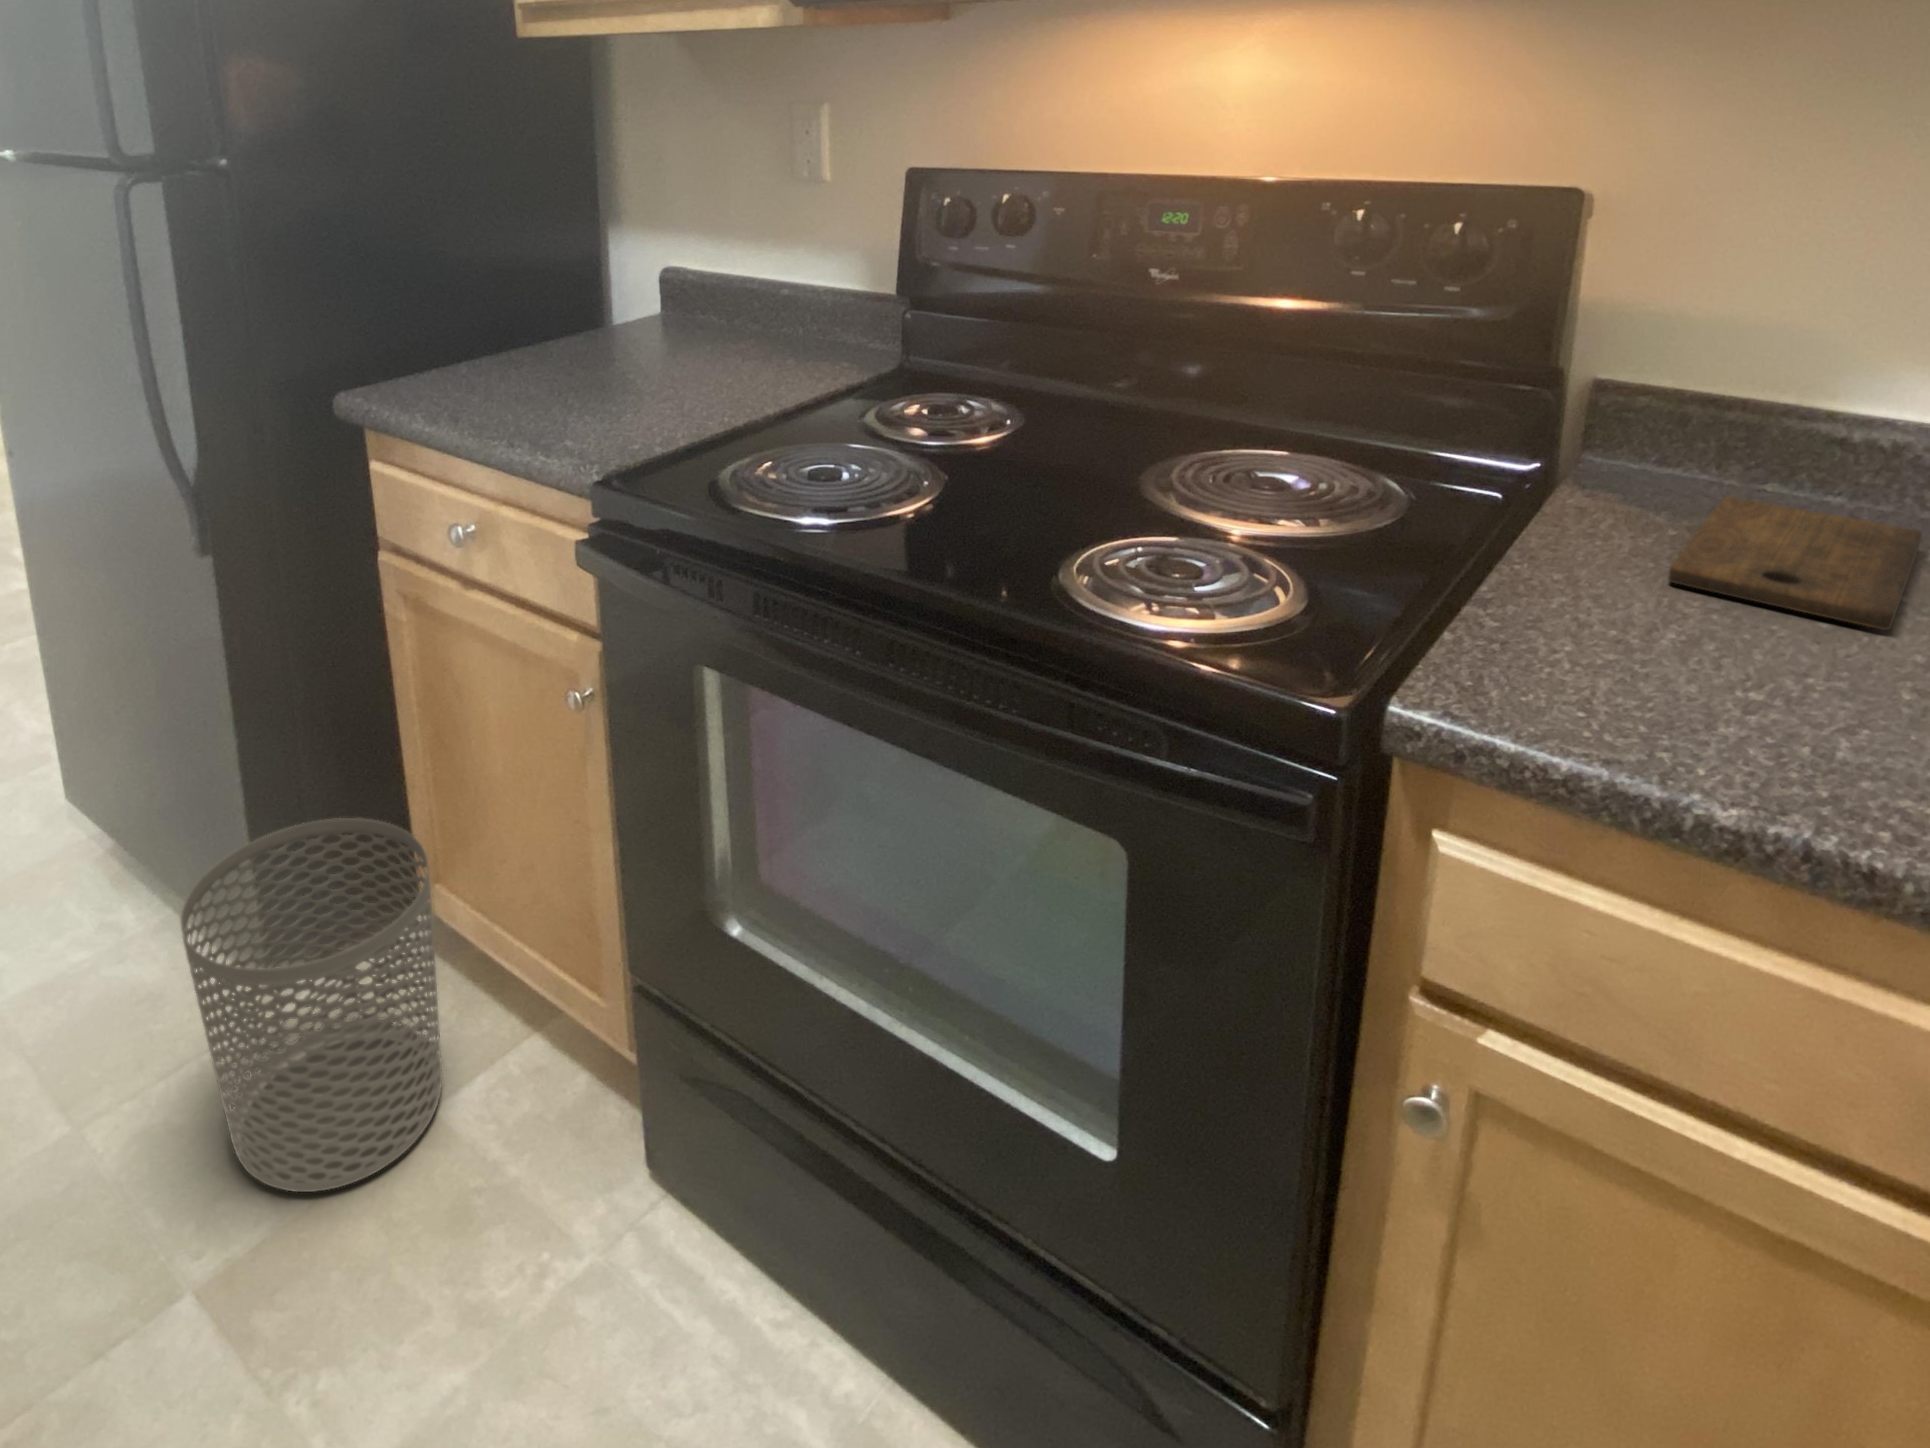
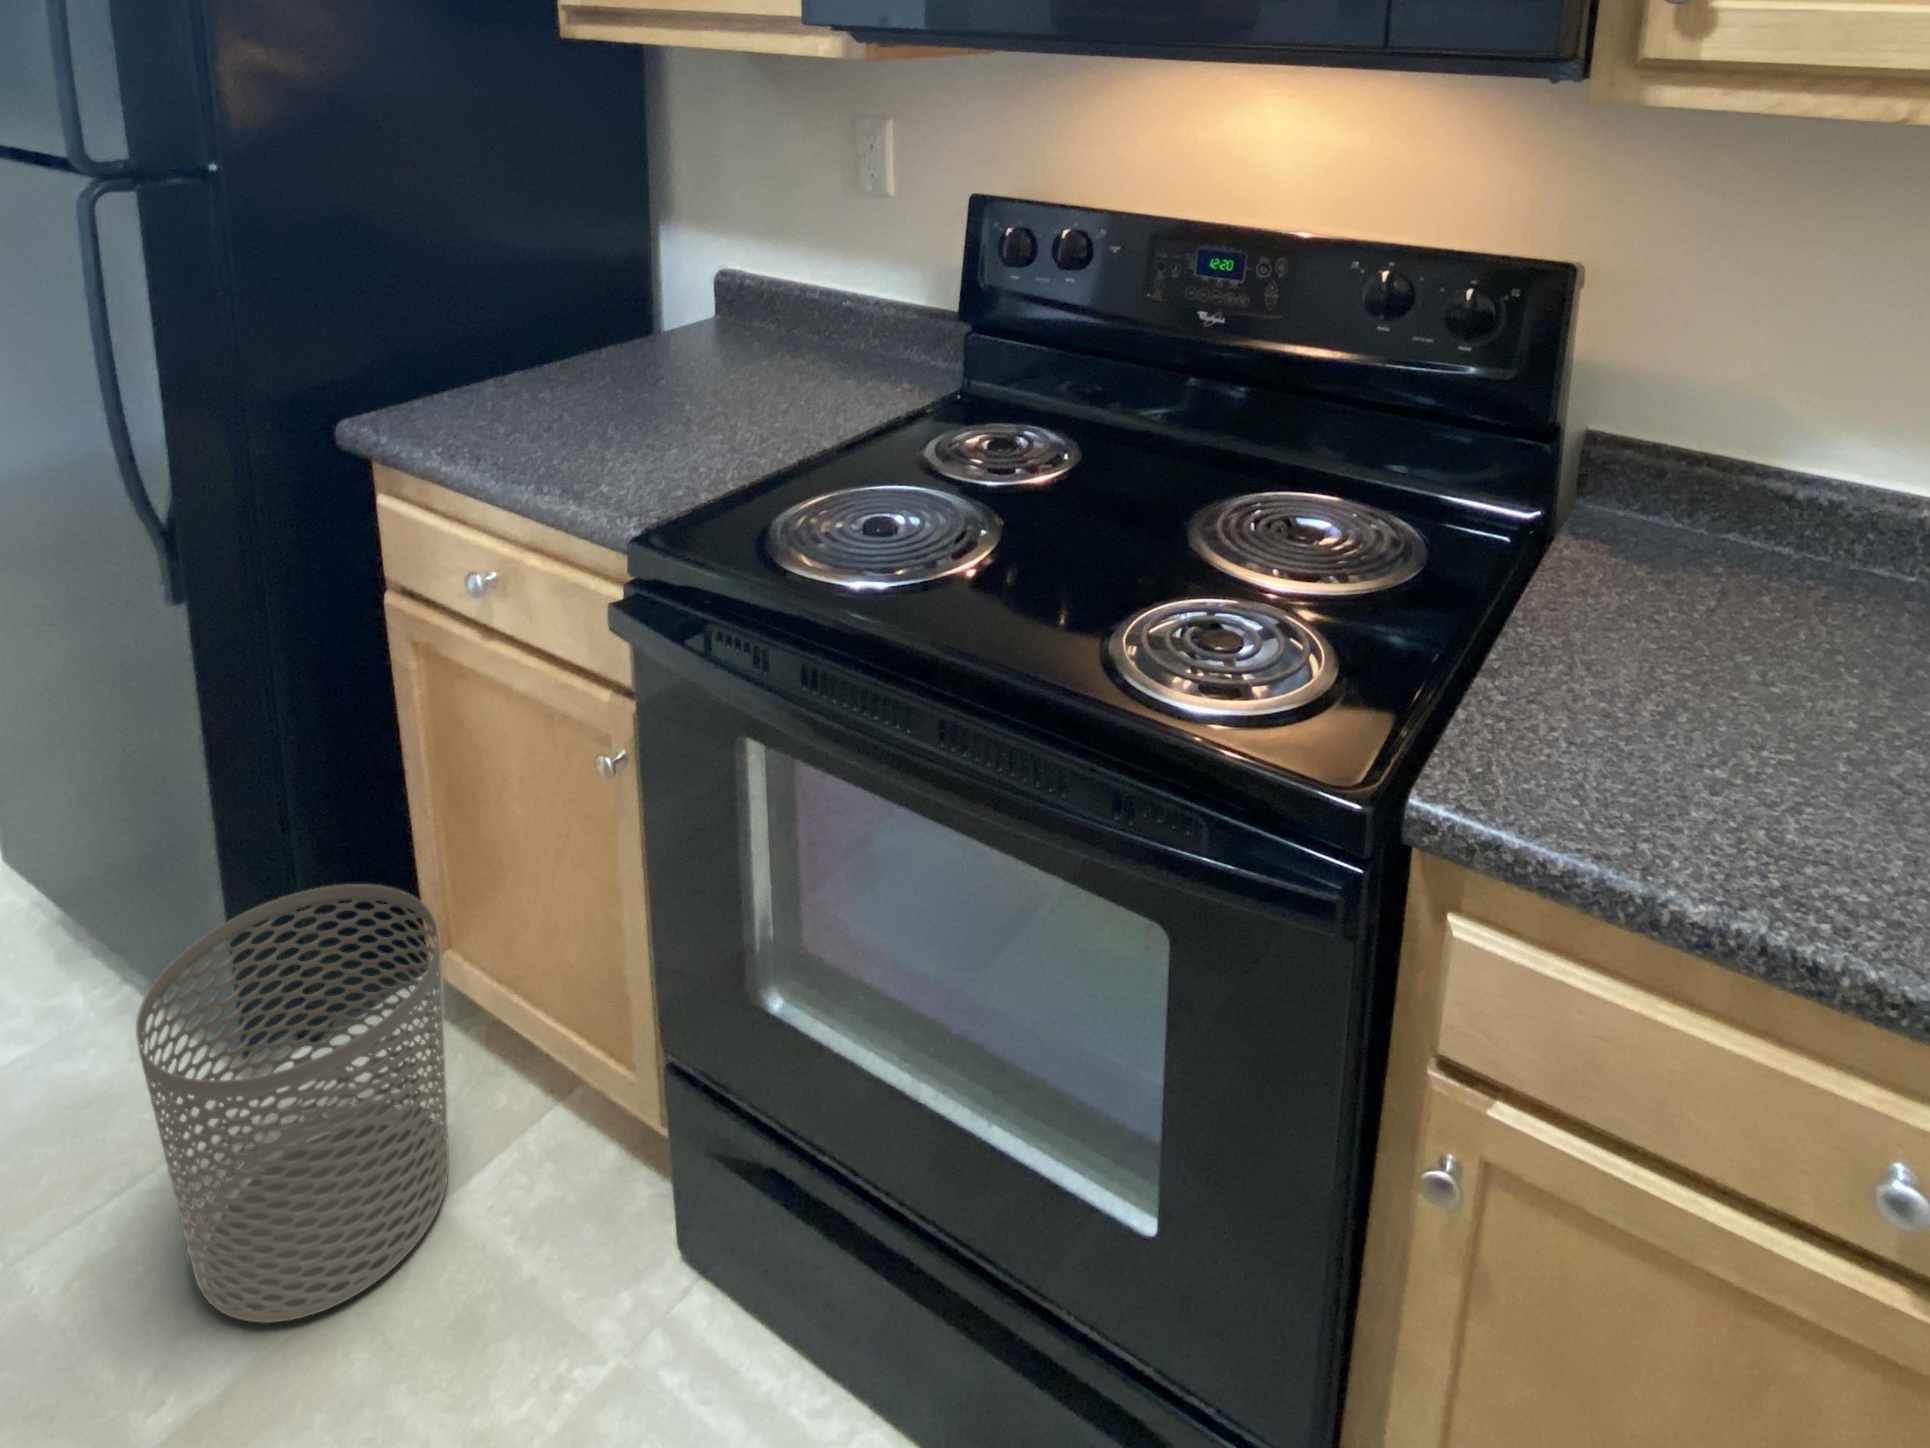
cutting board: present [1668,496,1921,630] -> none [1652,550,1855,696]

